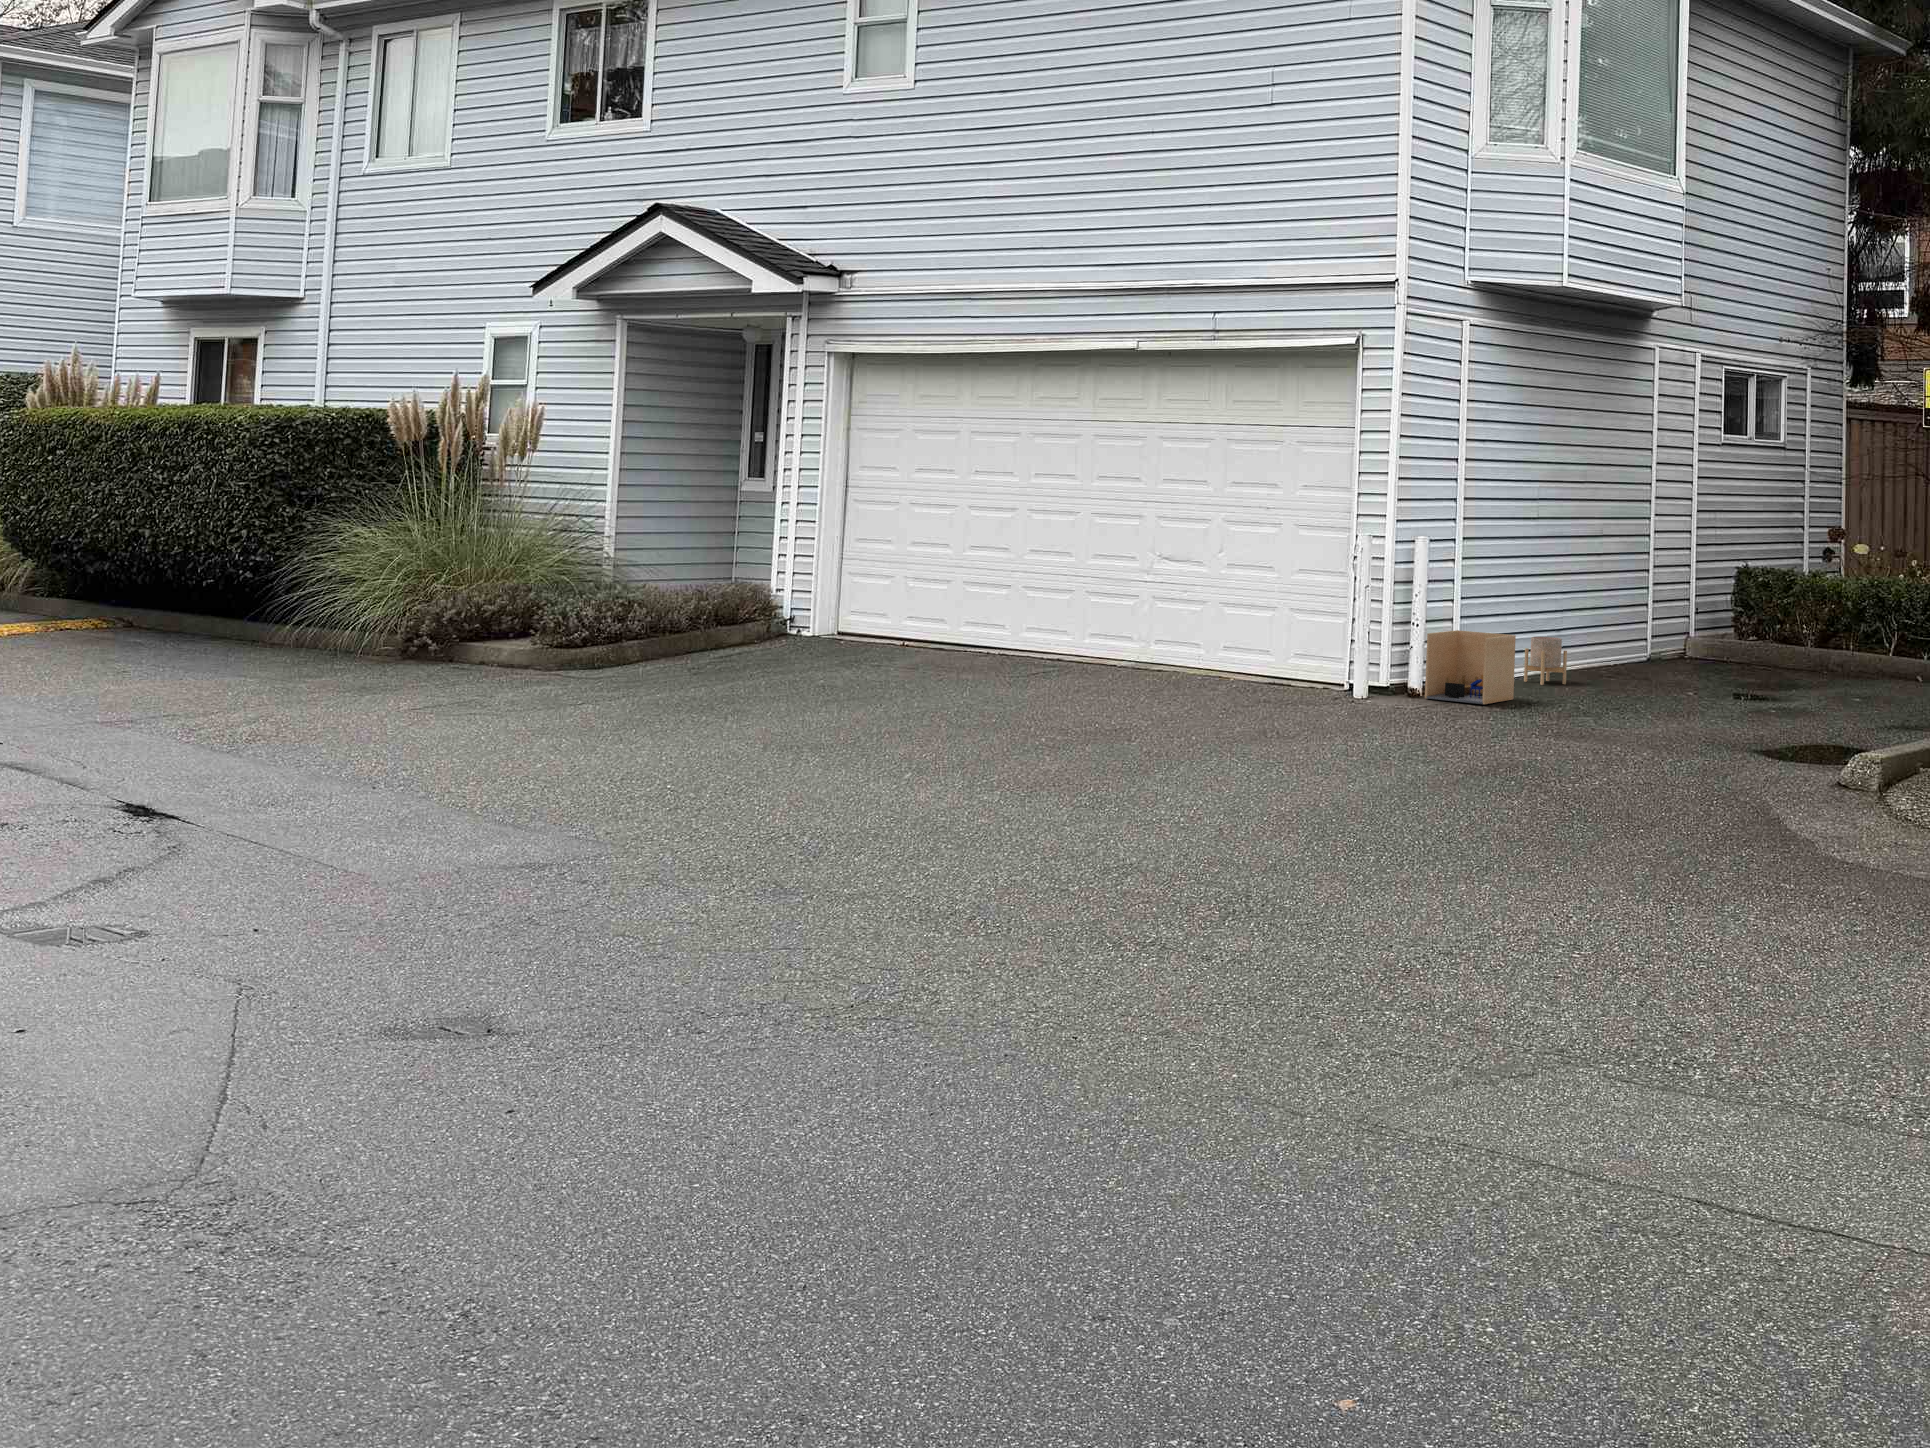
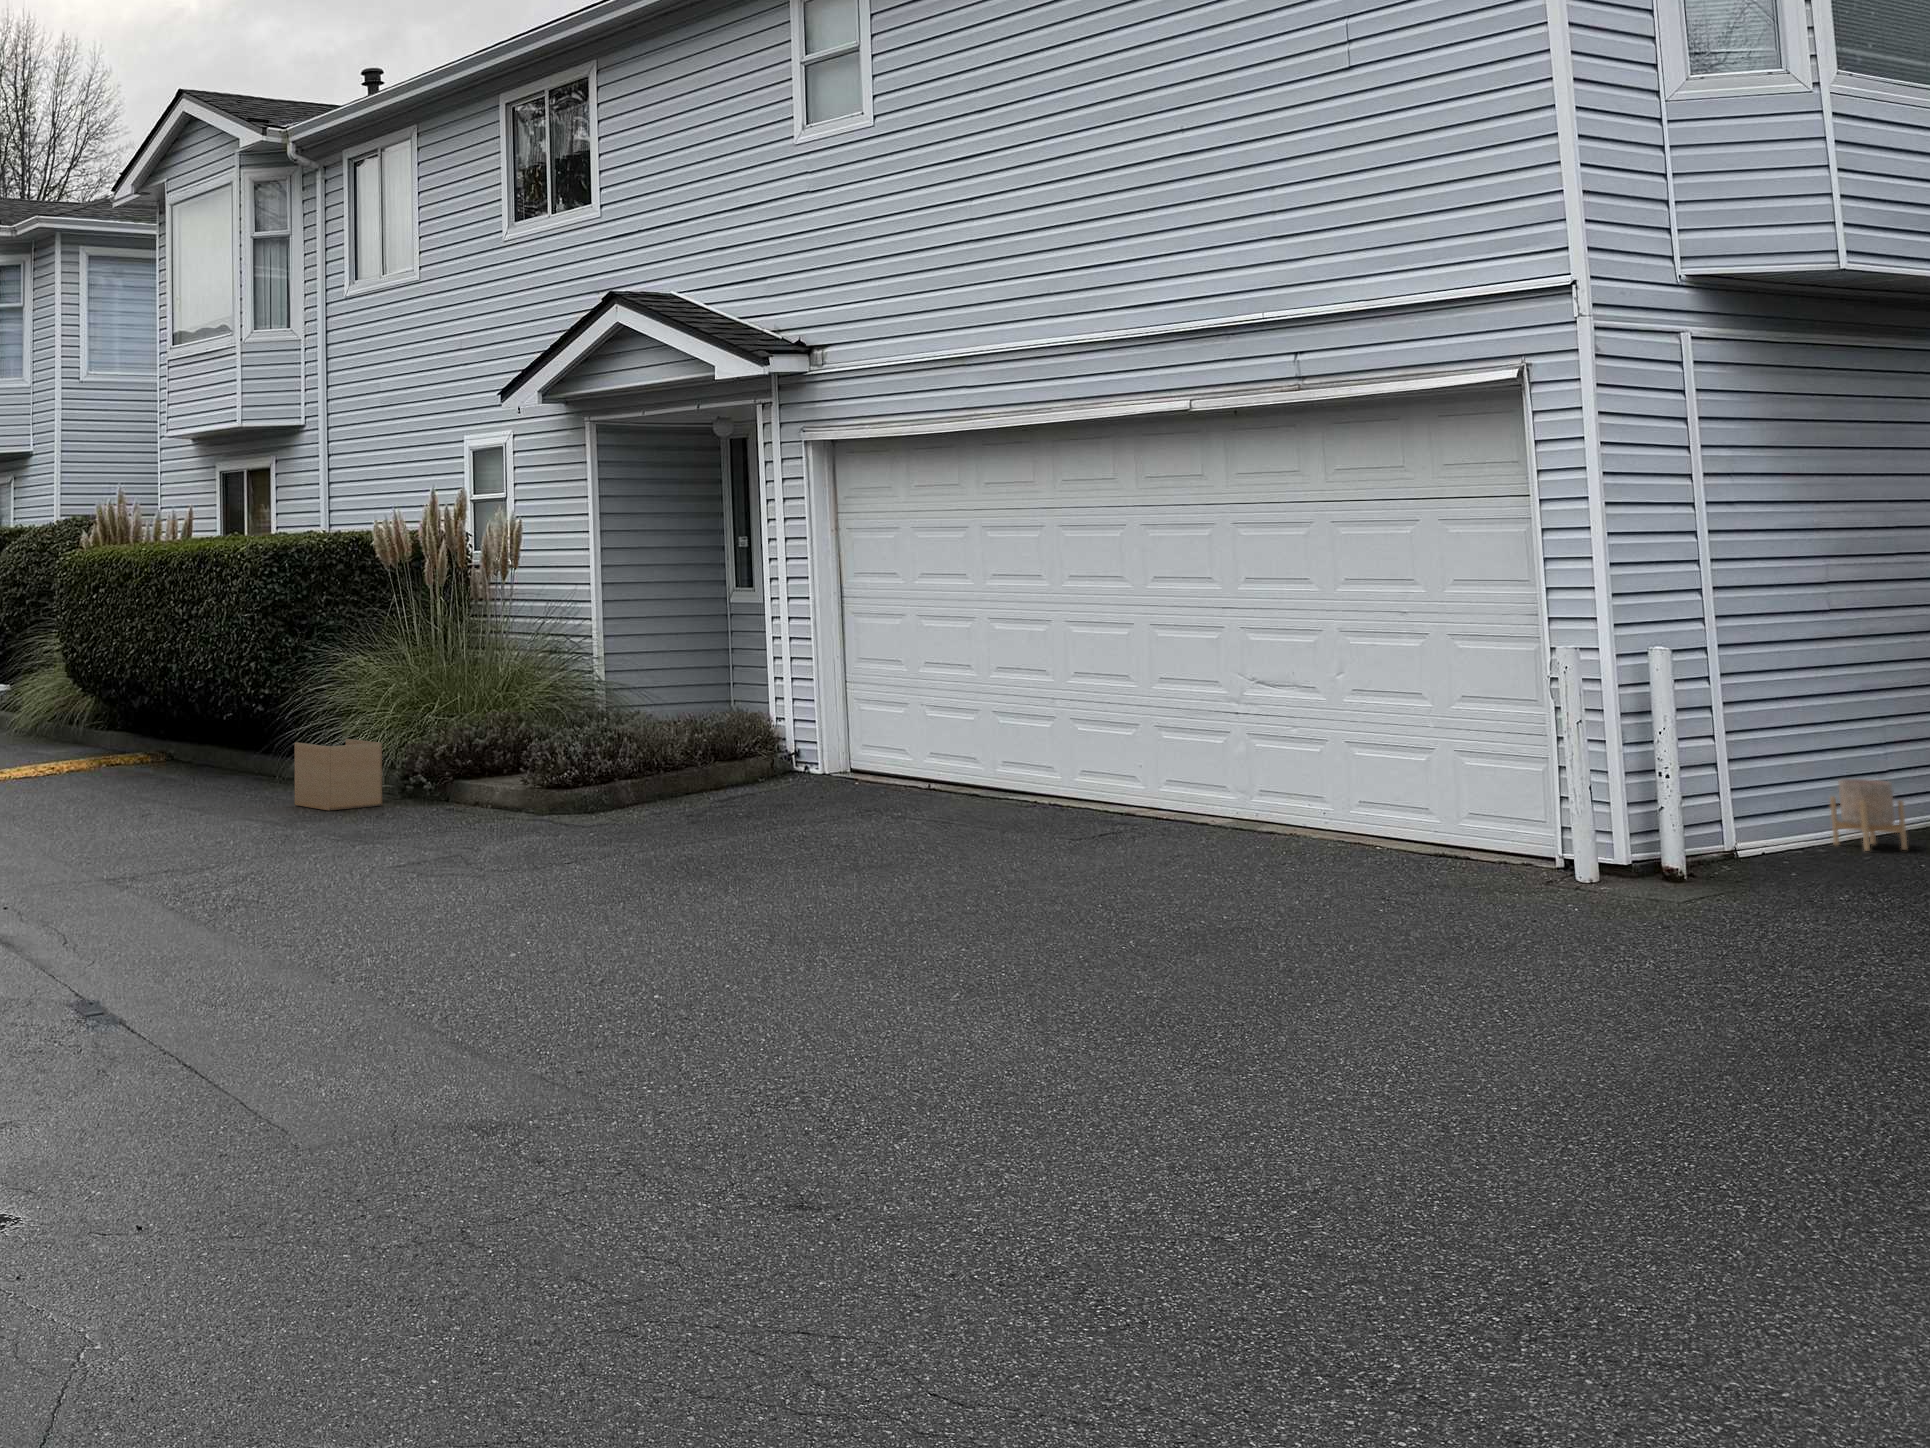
cardboard box: present [1425,630,1516,704] -> present [295,739,382,810]

